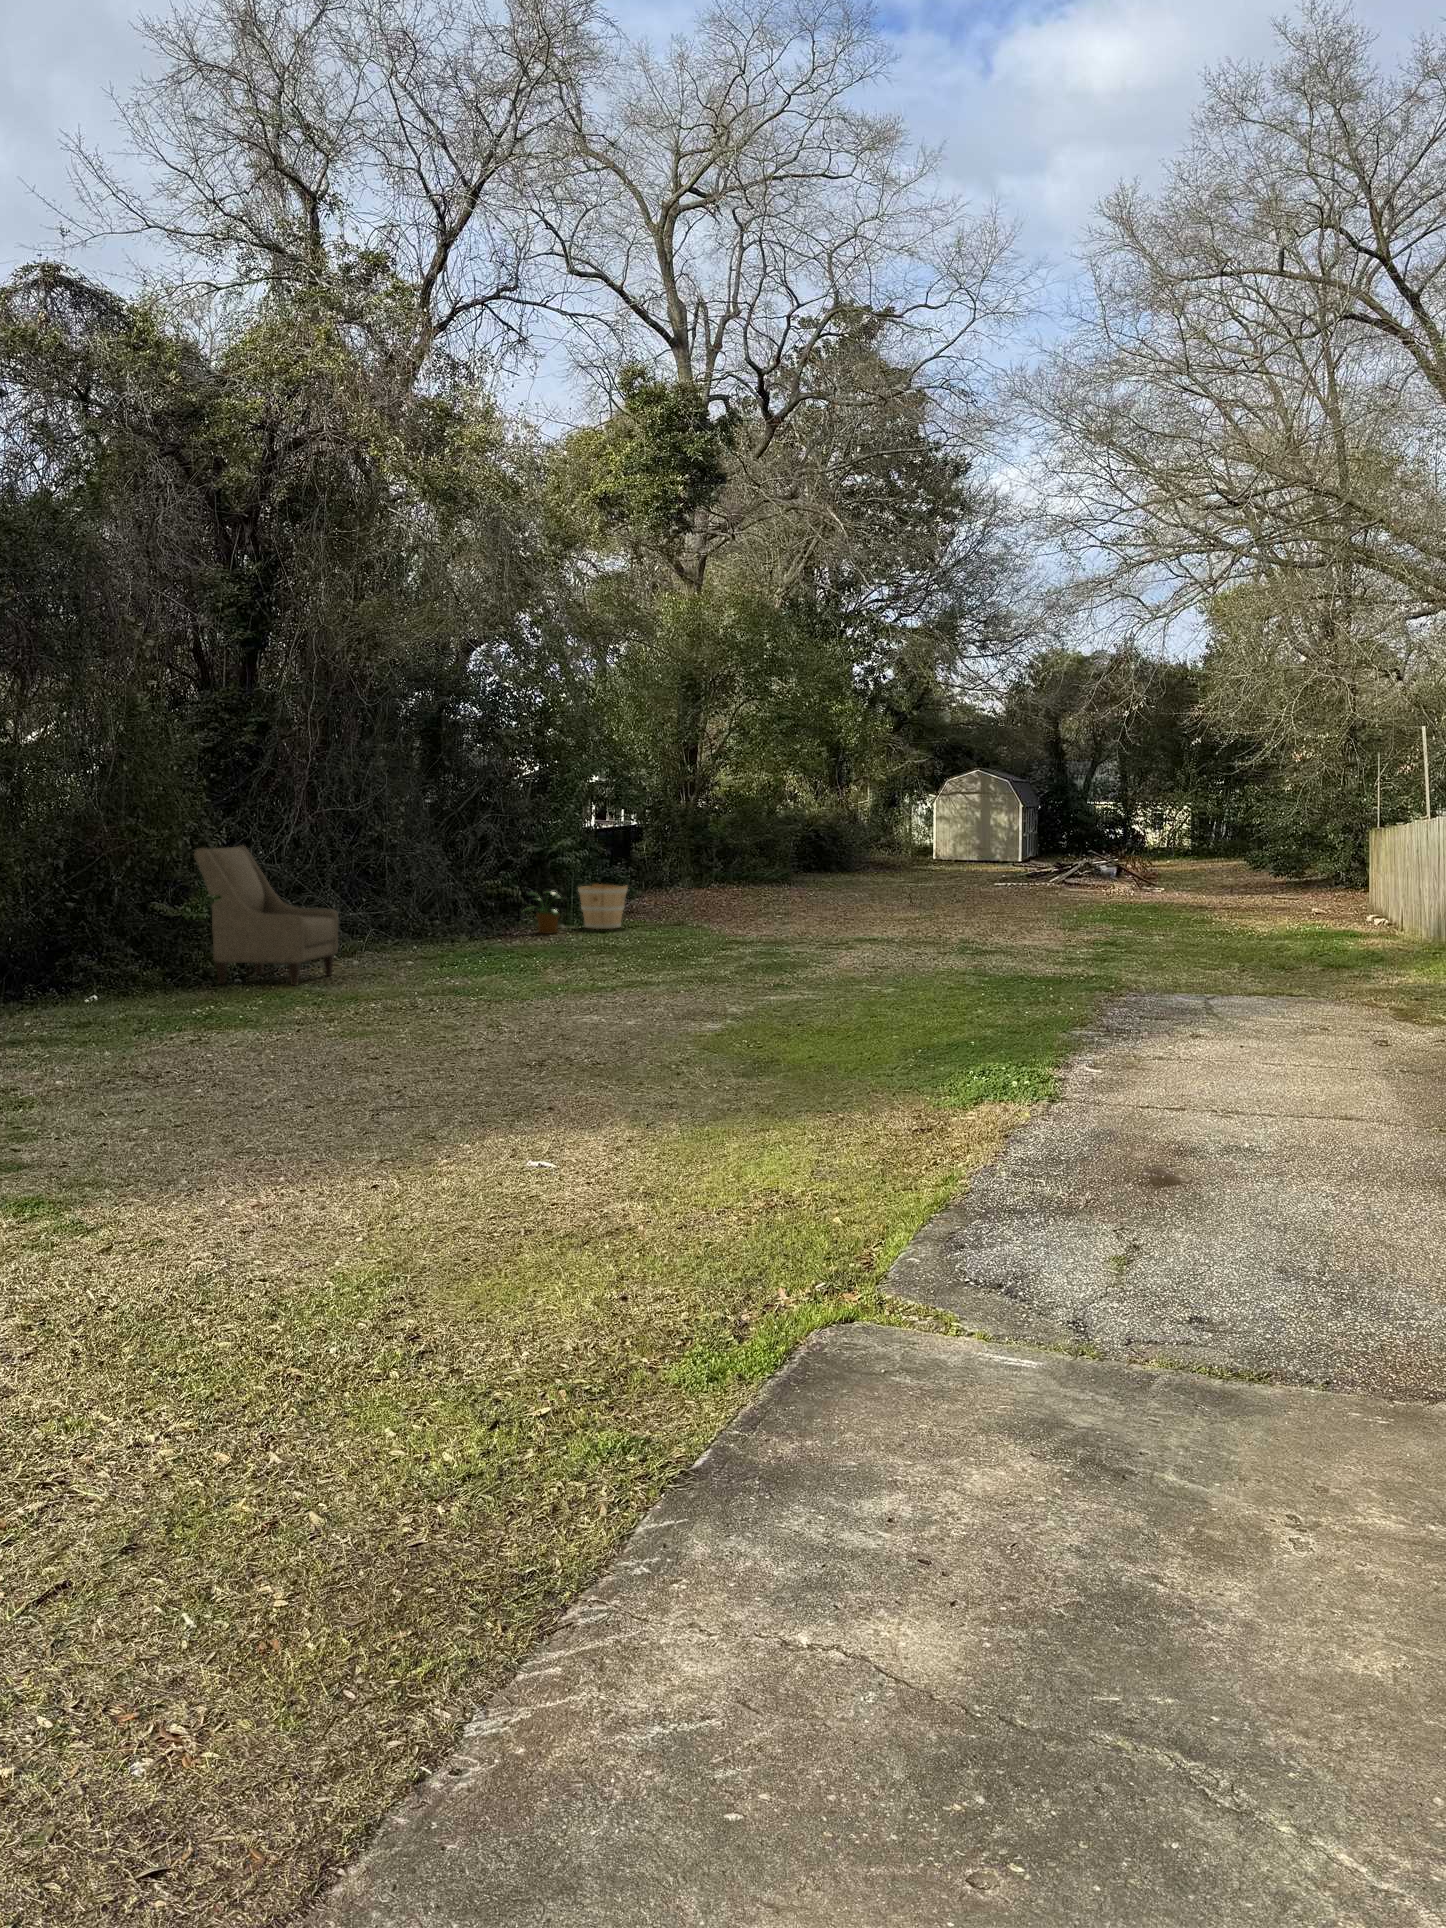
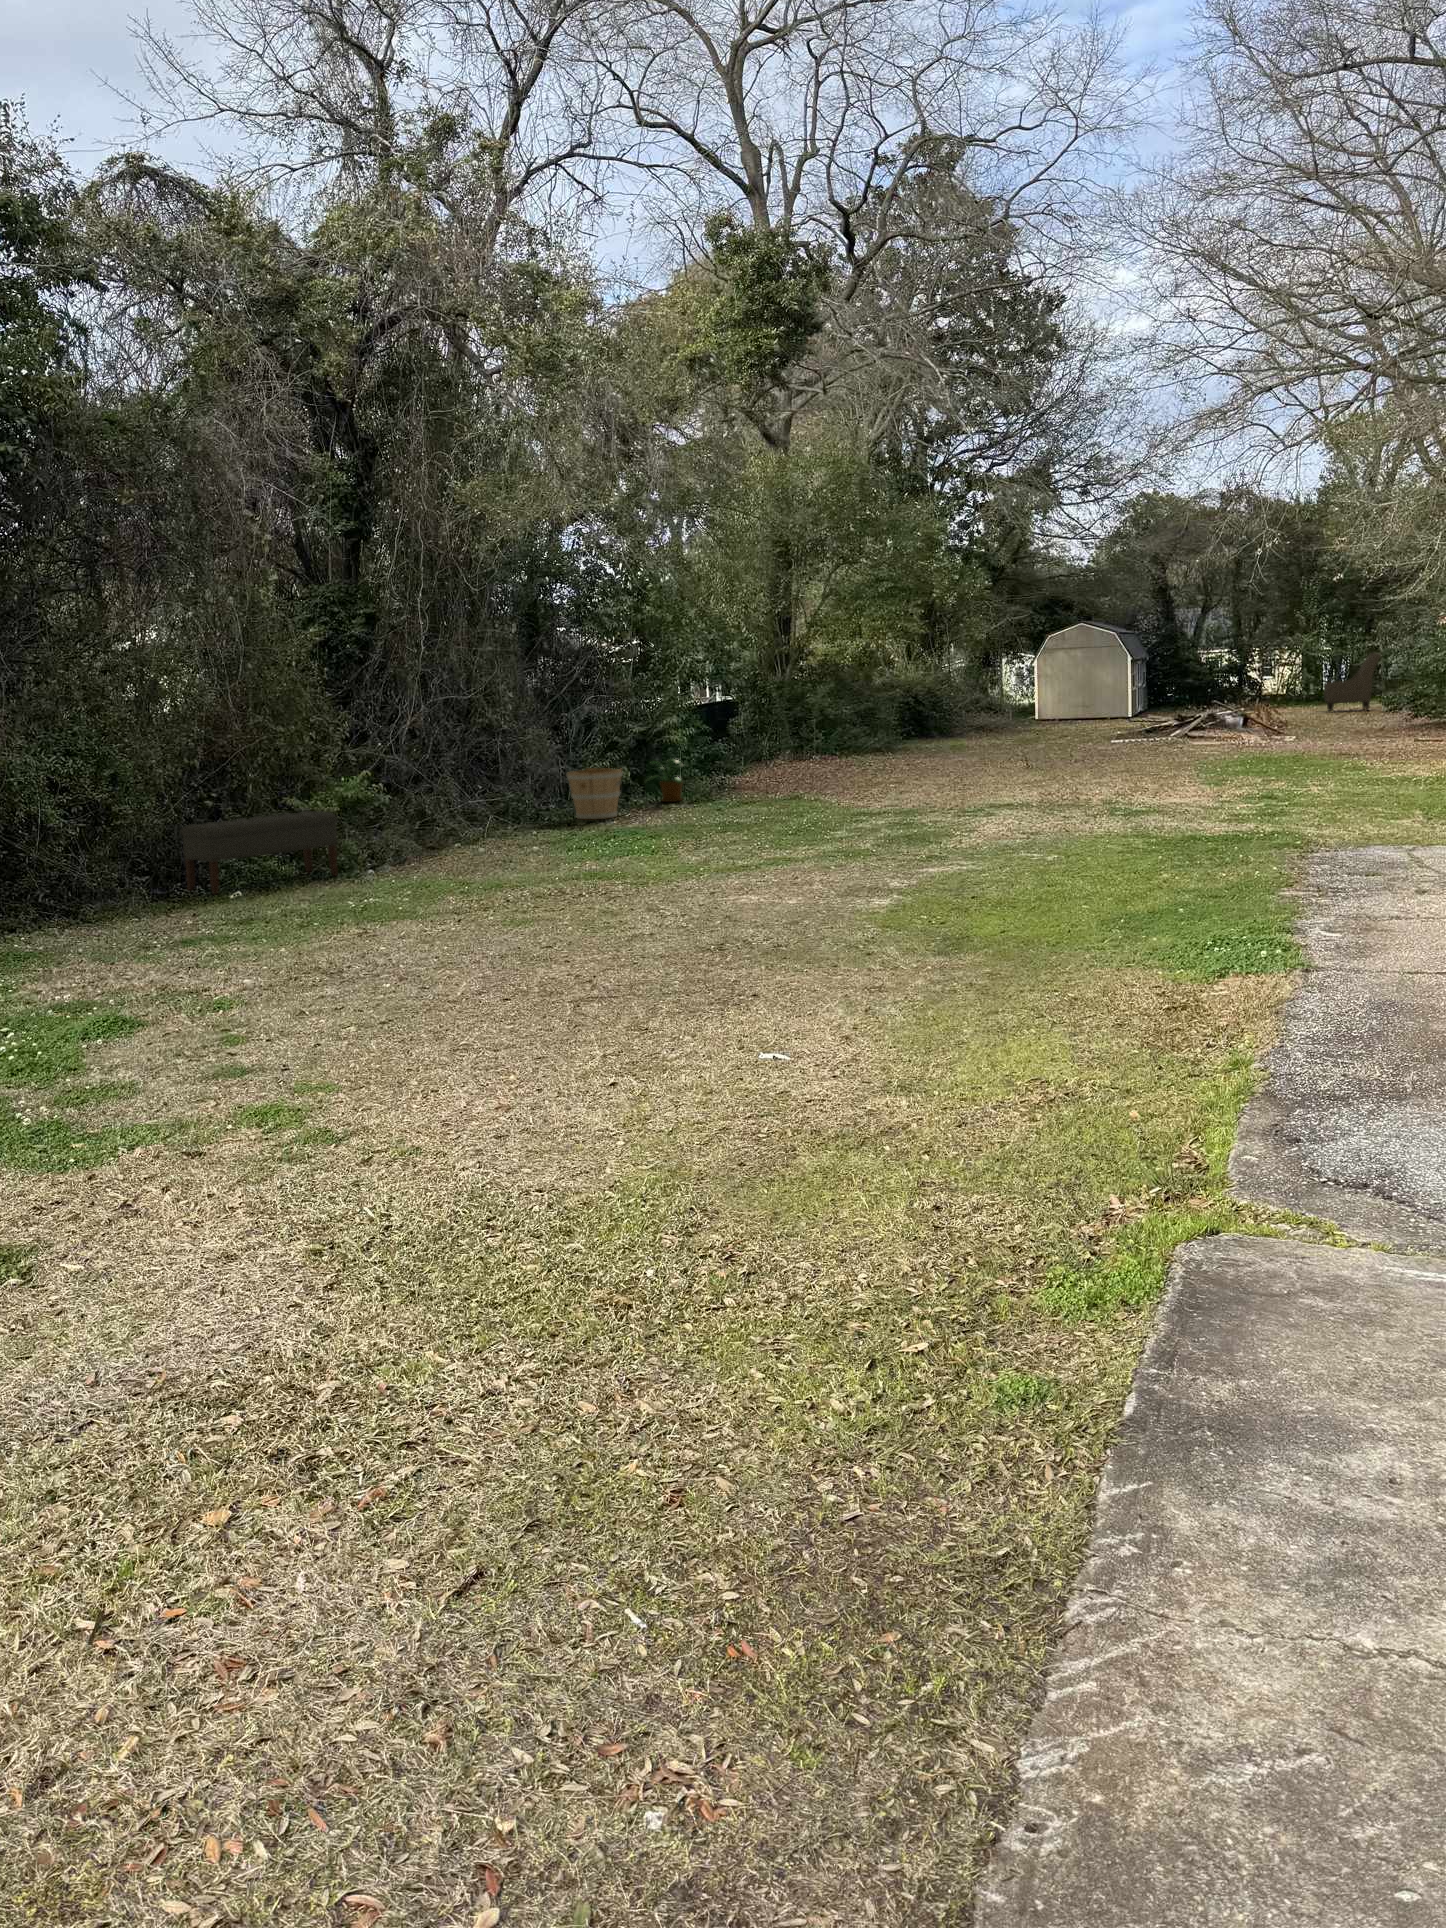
chair: present [194,845,338,986] -> present [1324,653,1380,712]
wooden bucket: present [578,884,627,929] -> present [567,768,623,819]
bench: none [15,924,184,1004] -> present [180,811,338,895]

